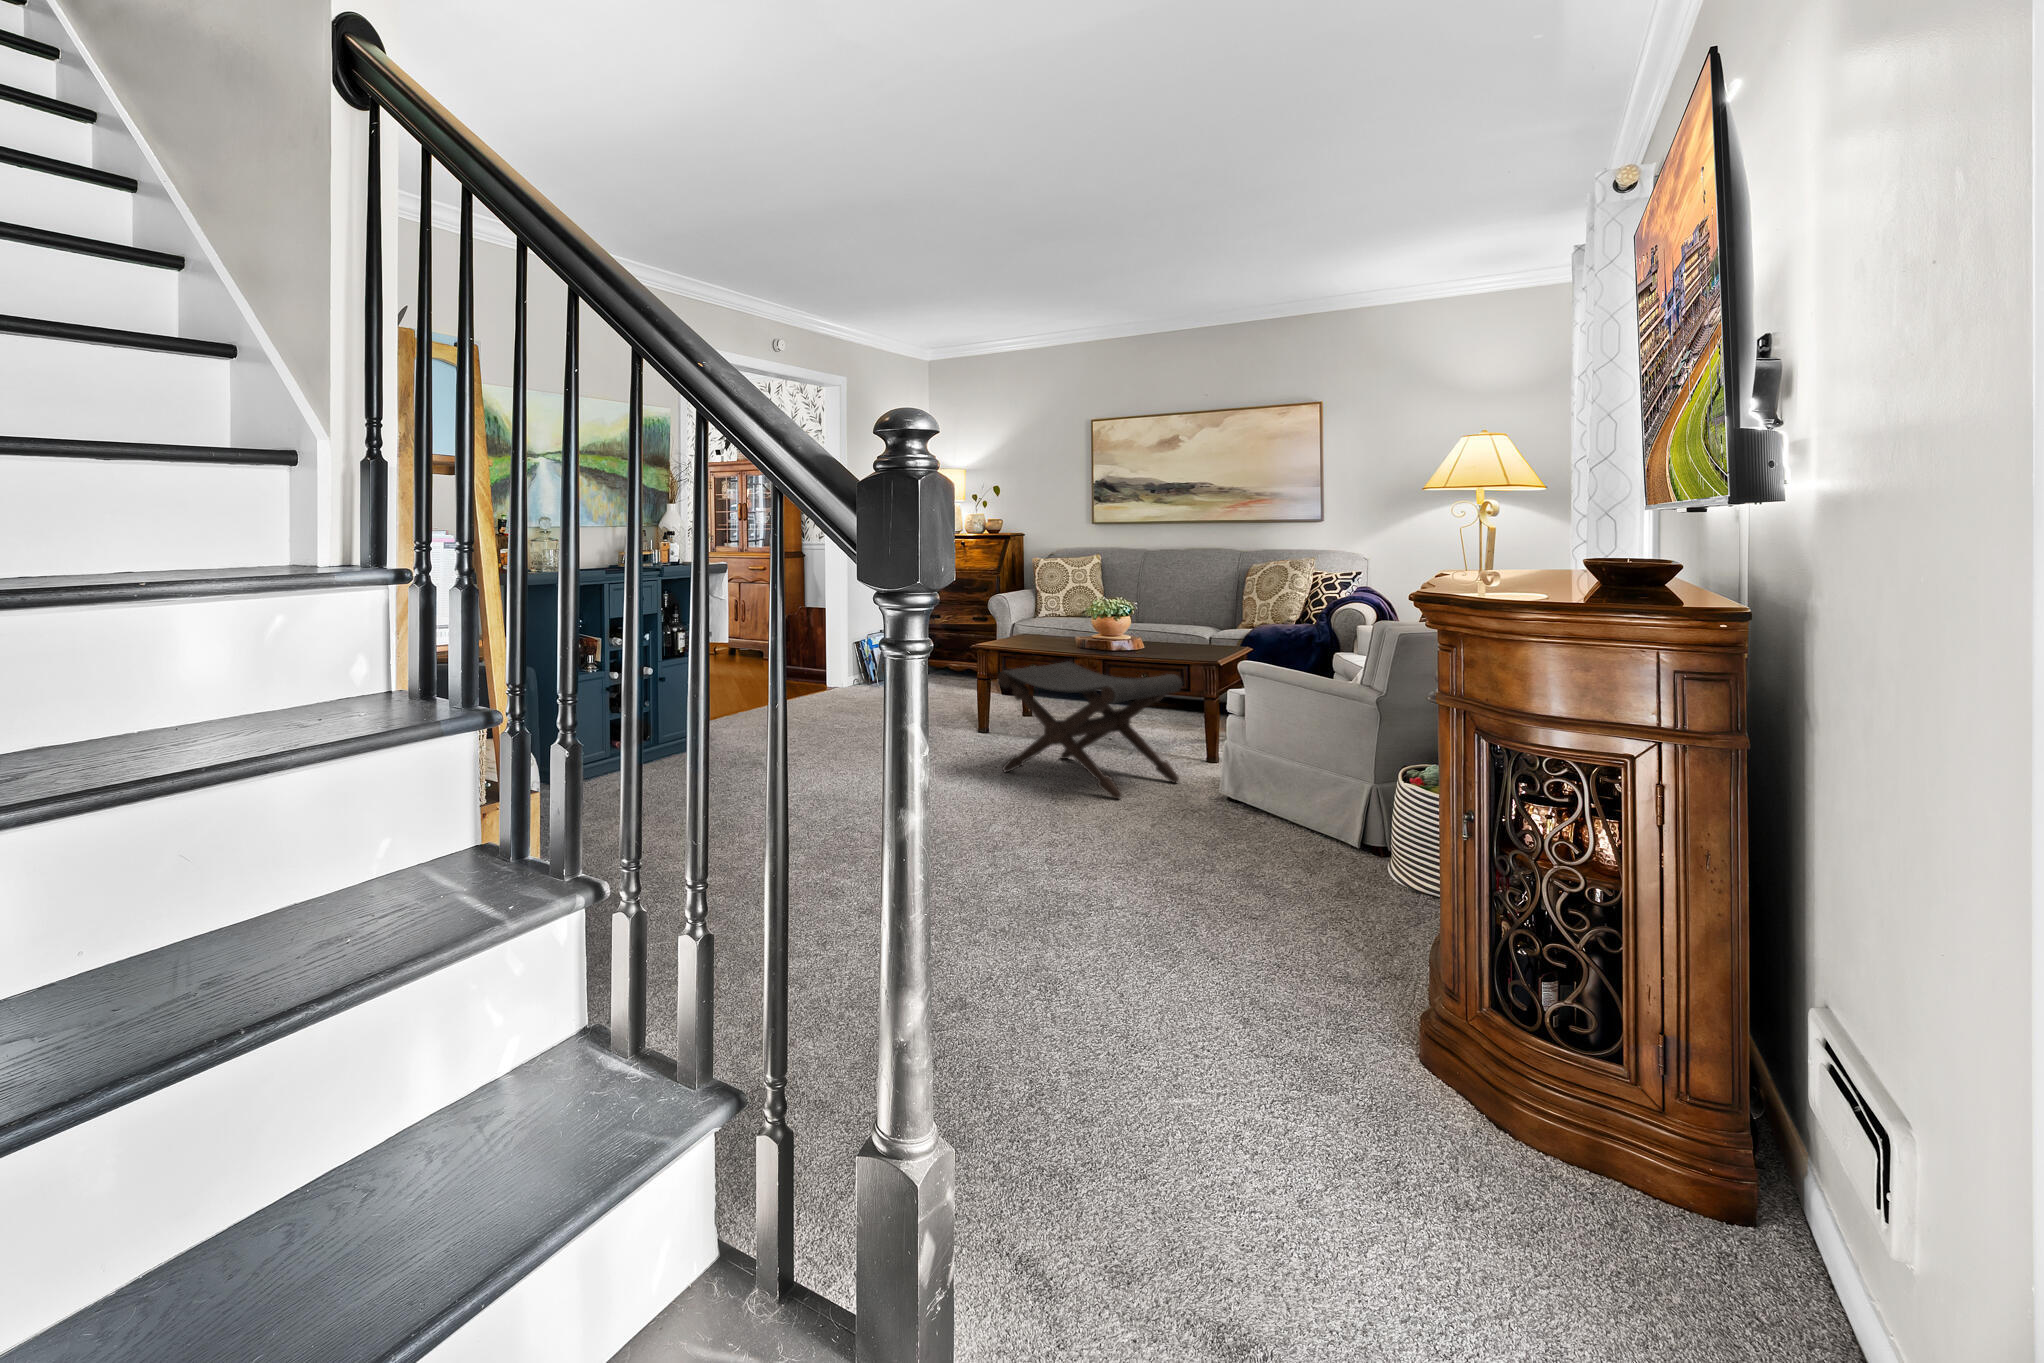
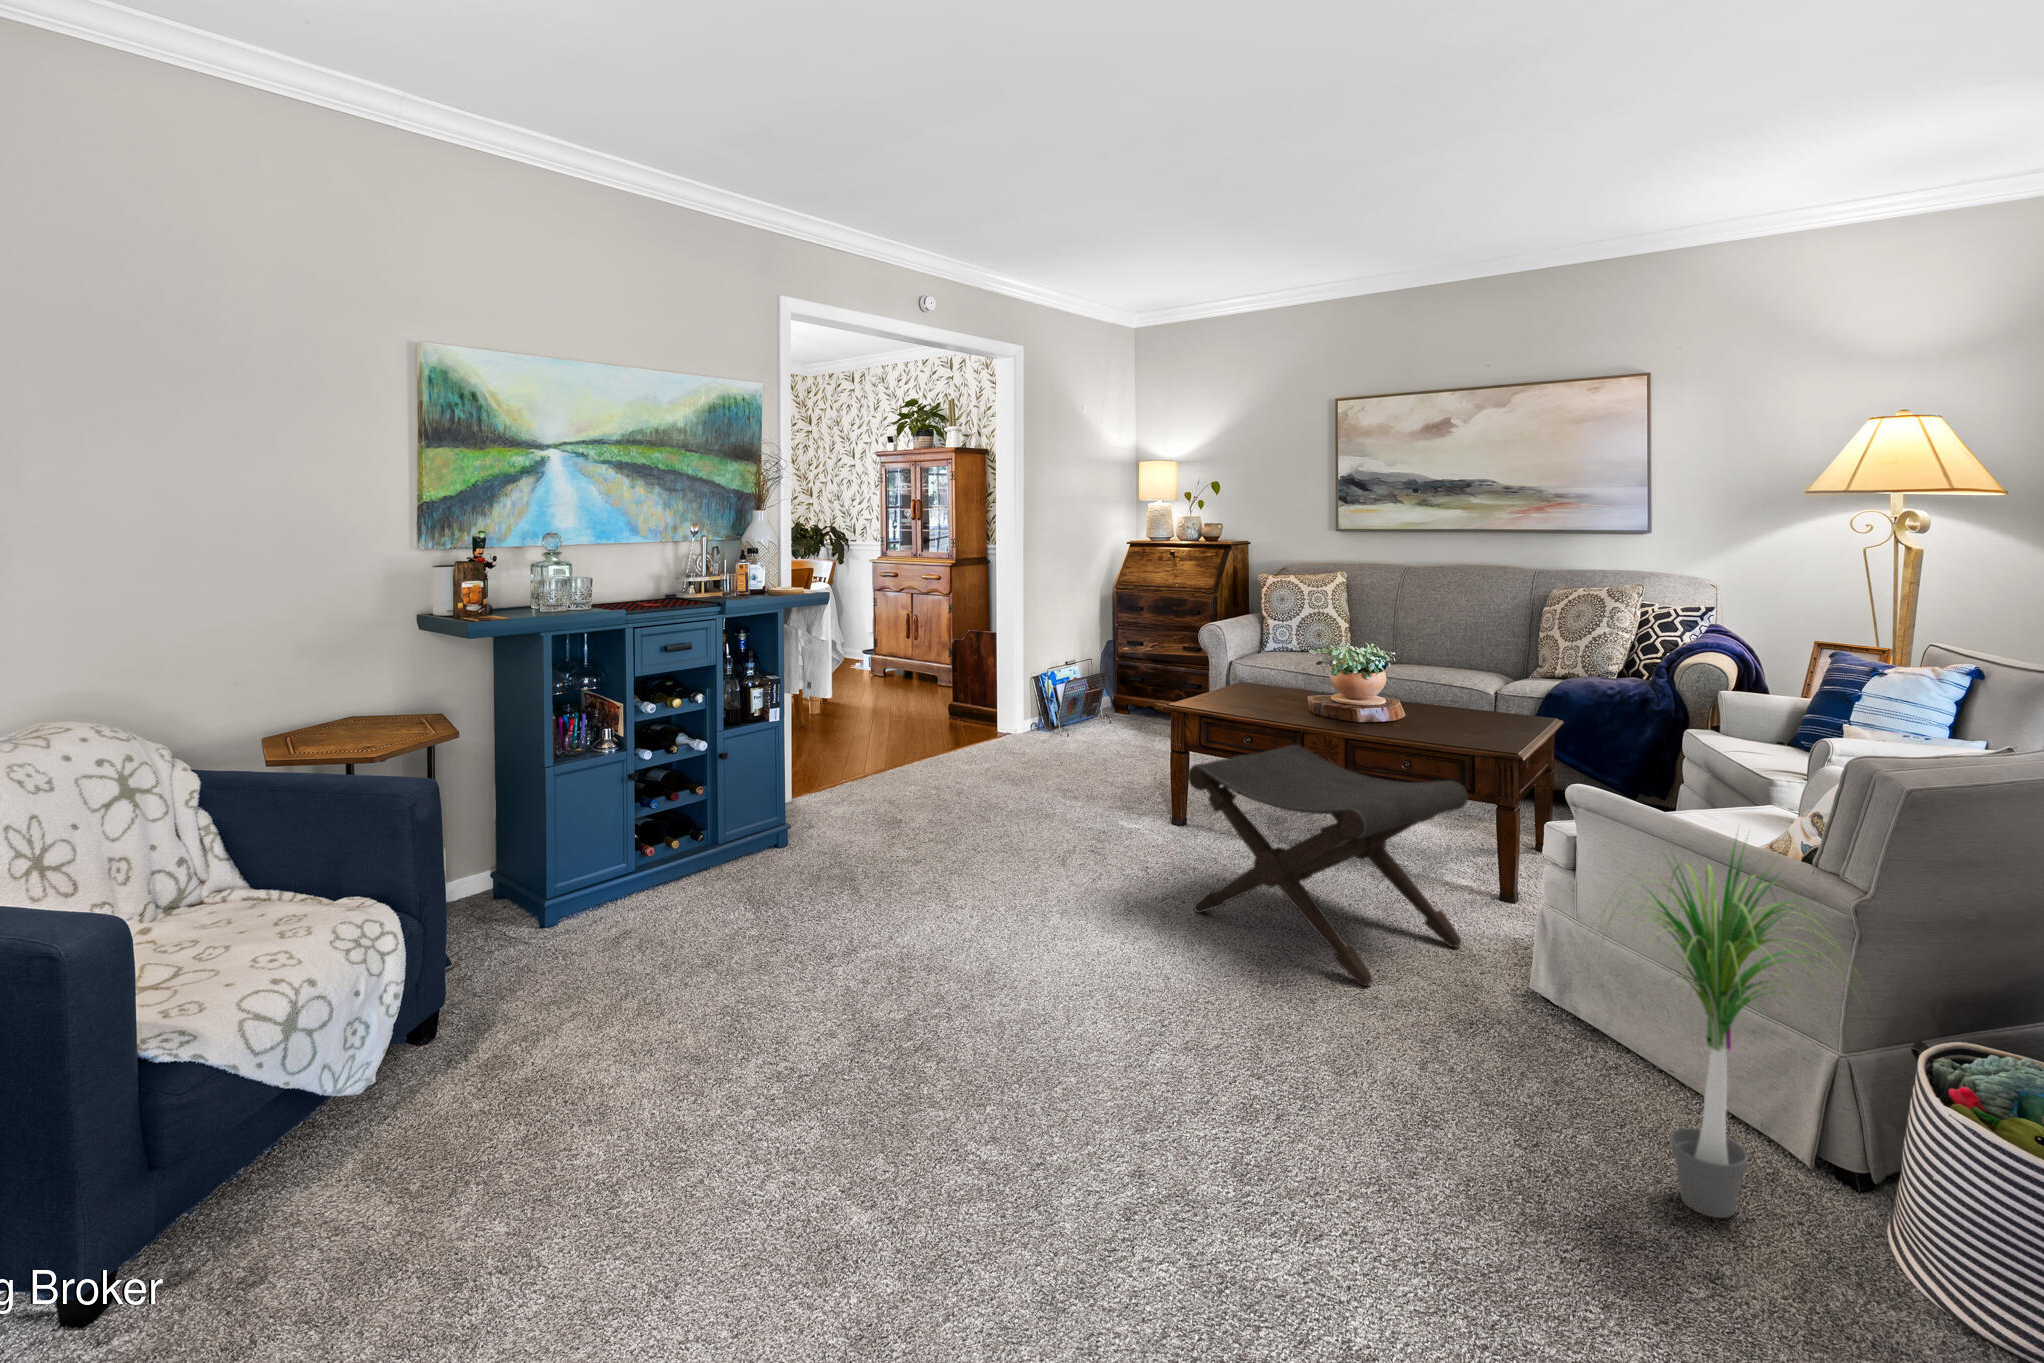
potted plant: none [1233,657,1385,870] -> present [1597,843,1851,1218]

